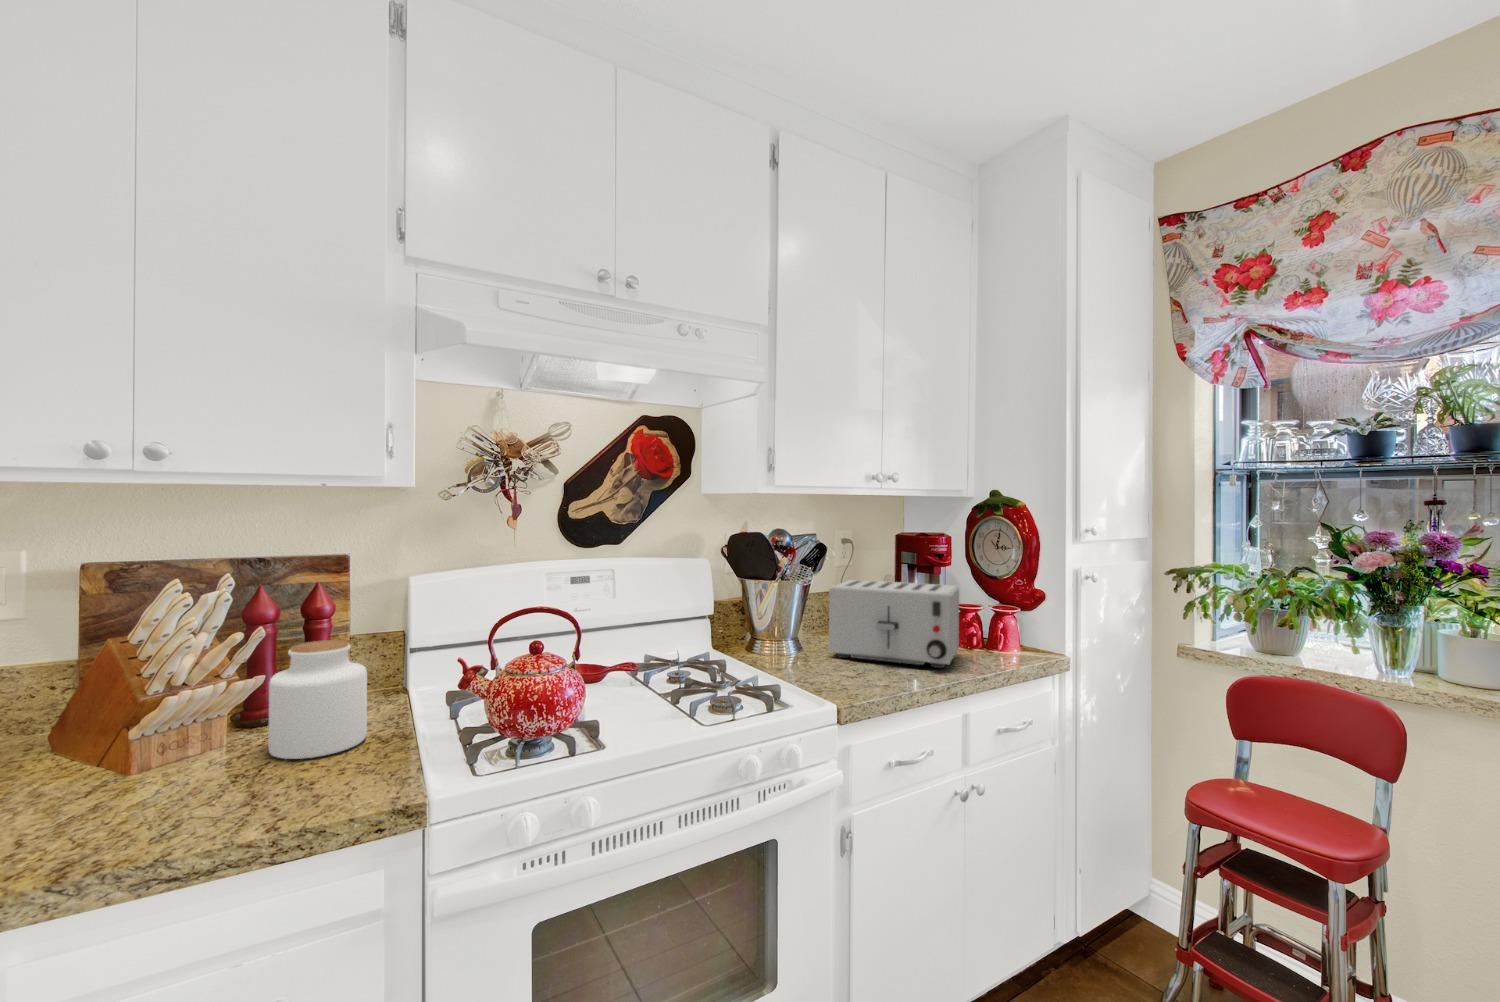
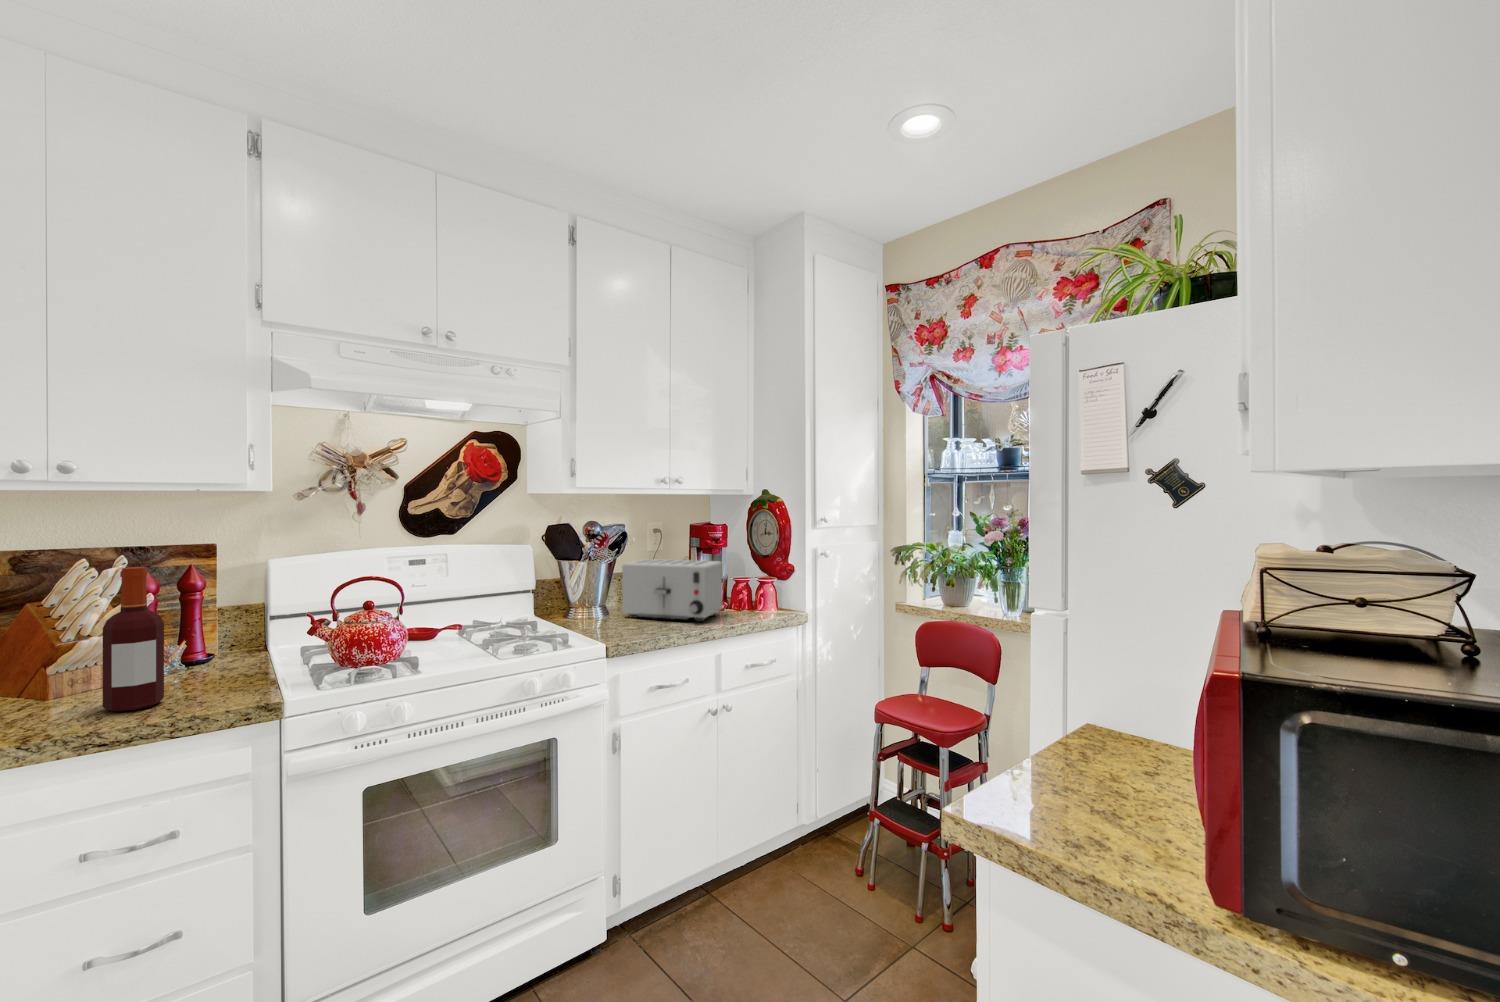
bottle: none [187,595,271,809] -> present [103,567,164,712]
jar: present [268,640,367,759] -> none [159,604,237,687]

